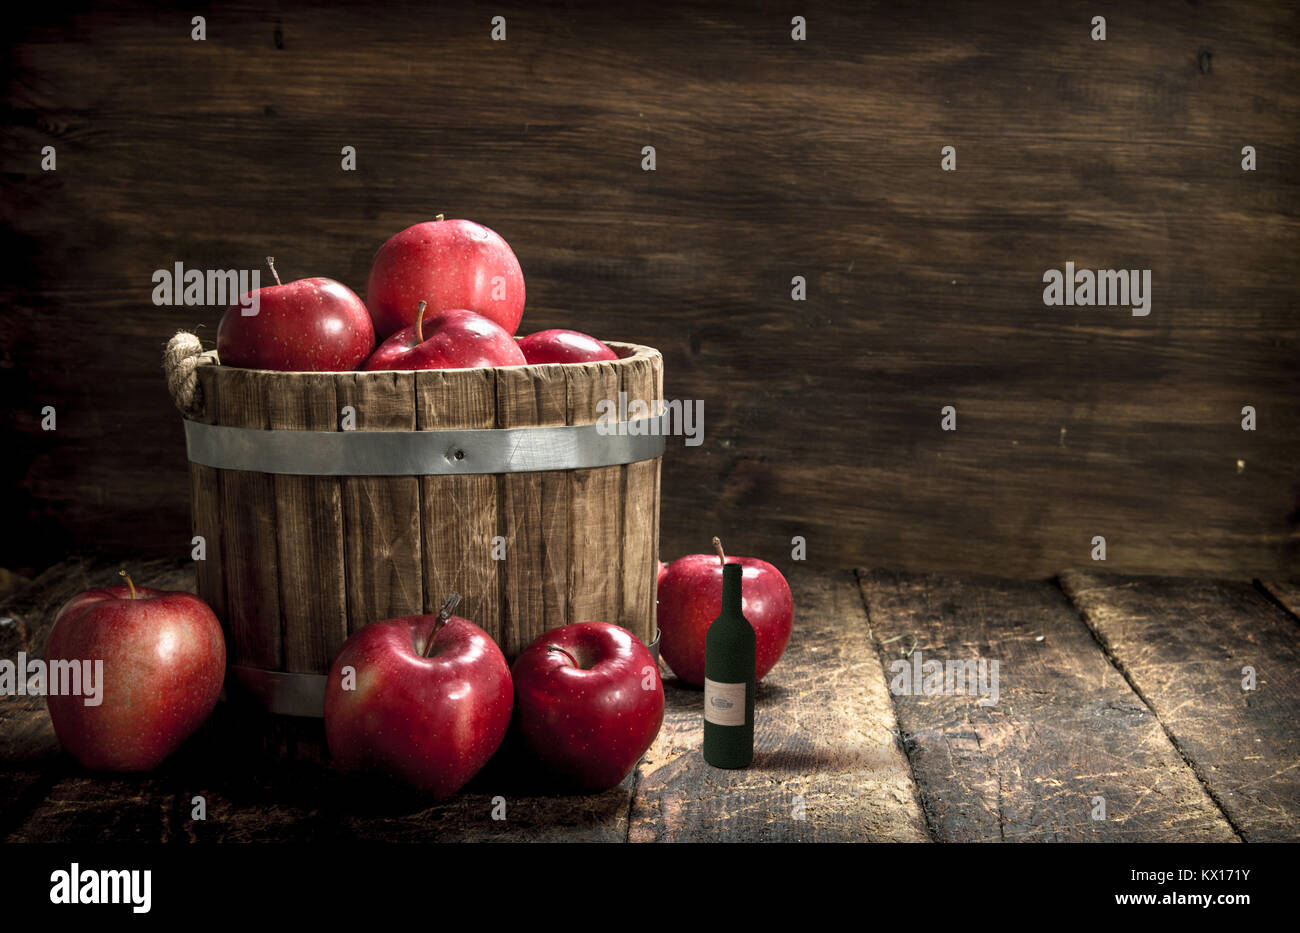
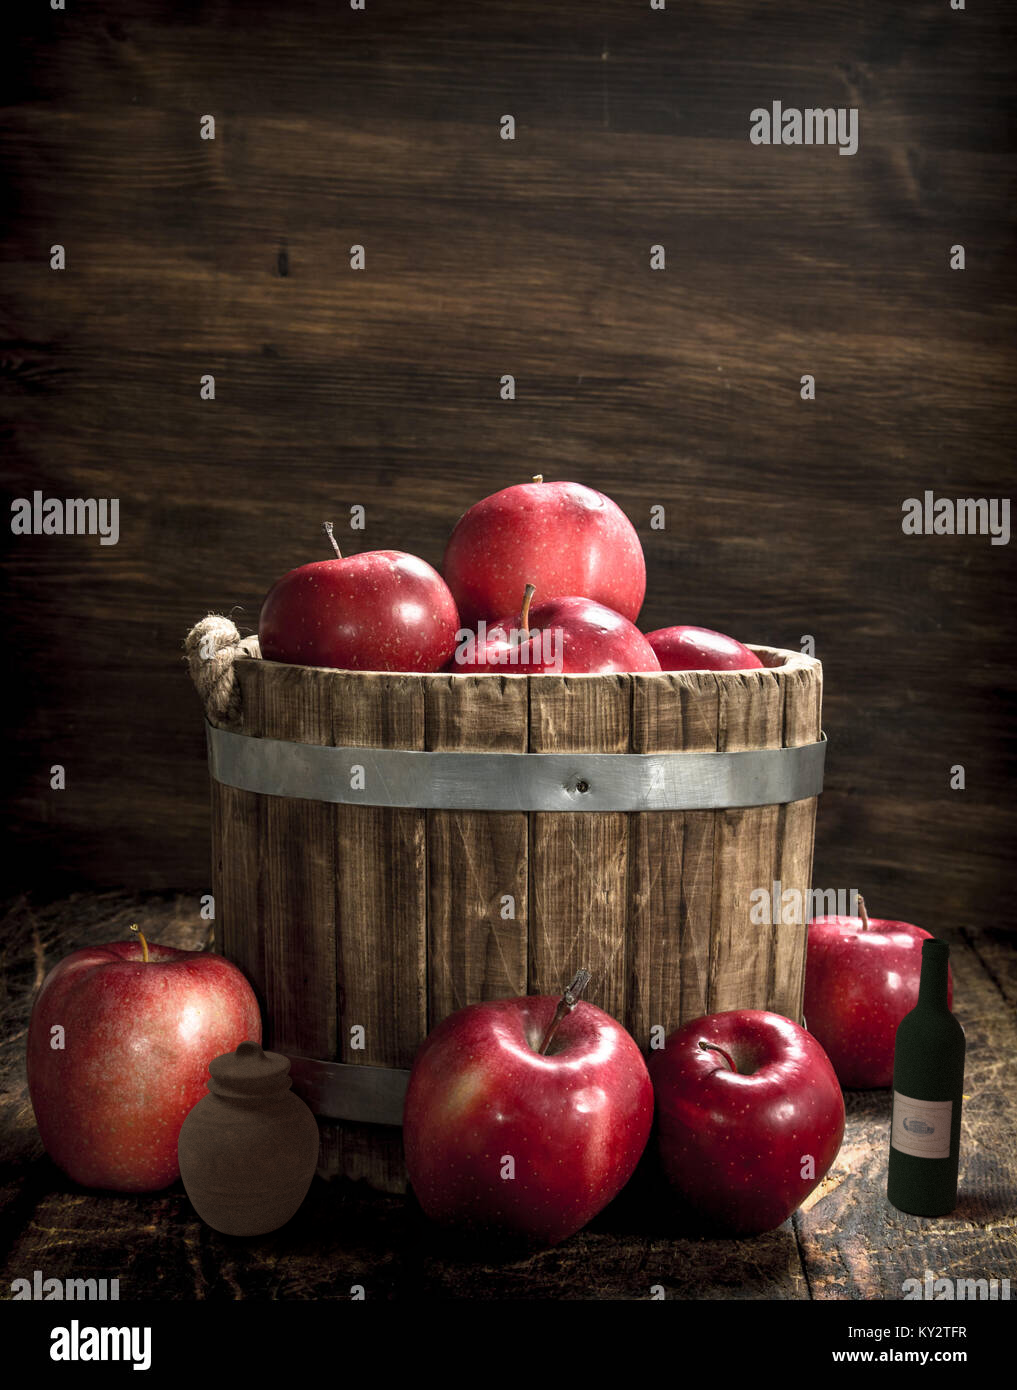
jar: none [150,655,263,803] -> present [178,1041,319,1236]

